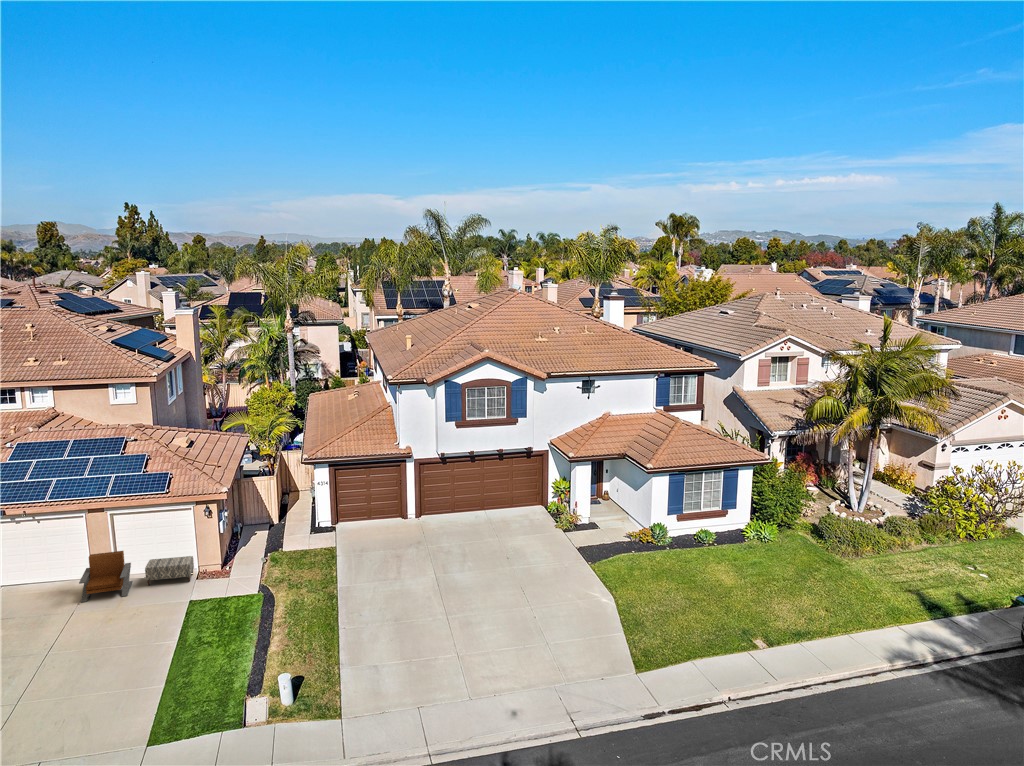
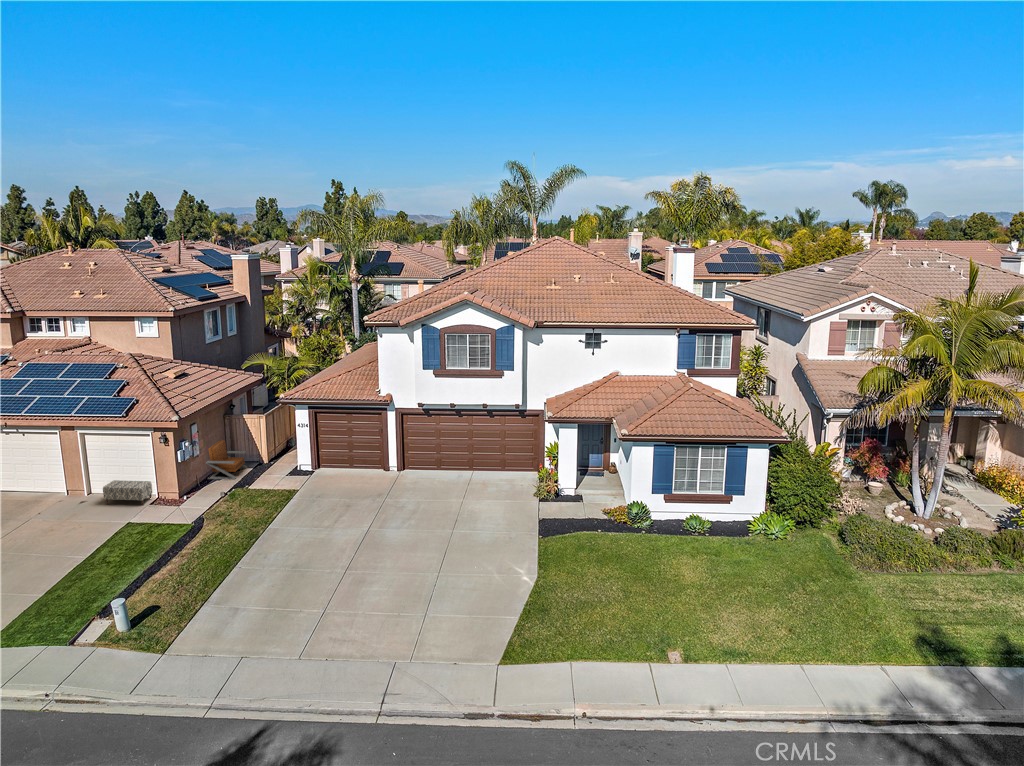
lounge chair: present [79,551,133,602] -> present [206,440,247,479]

